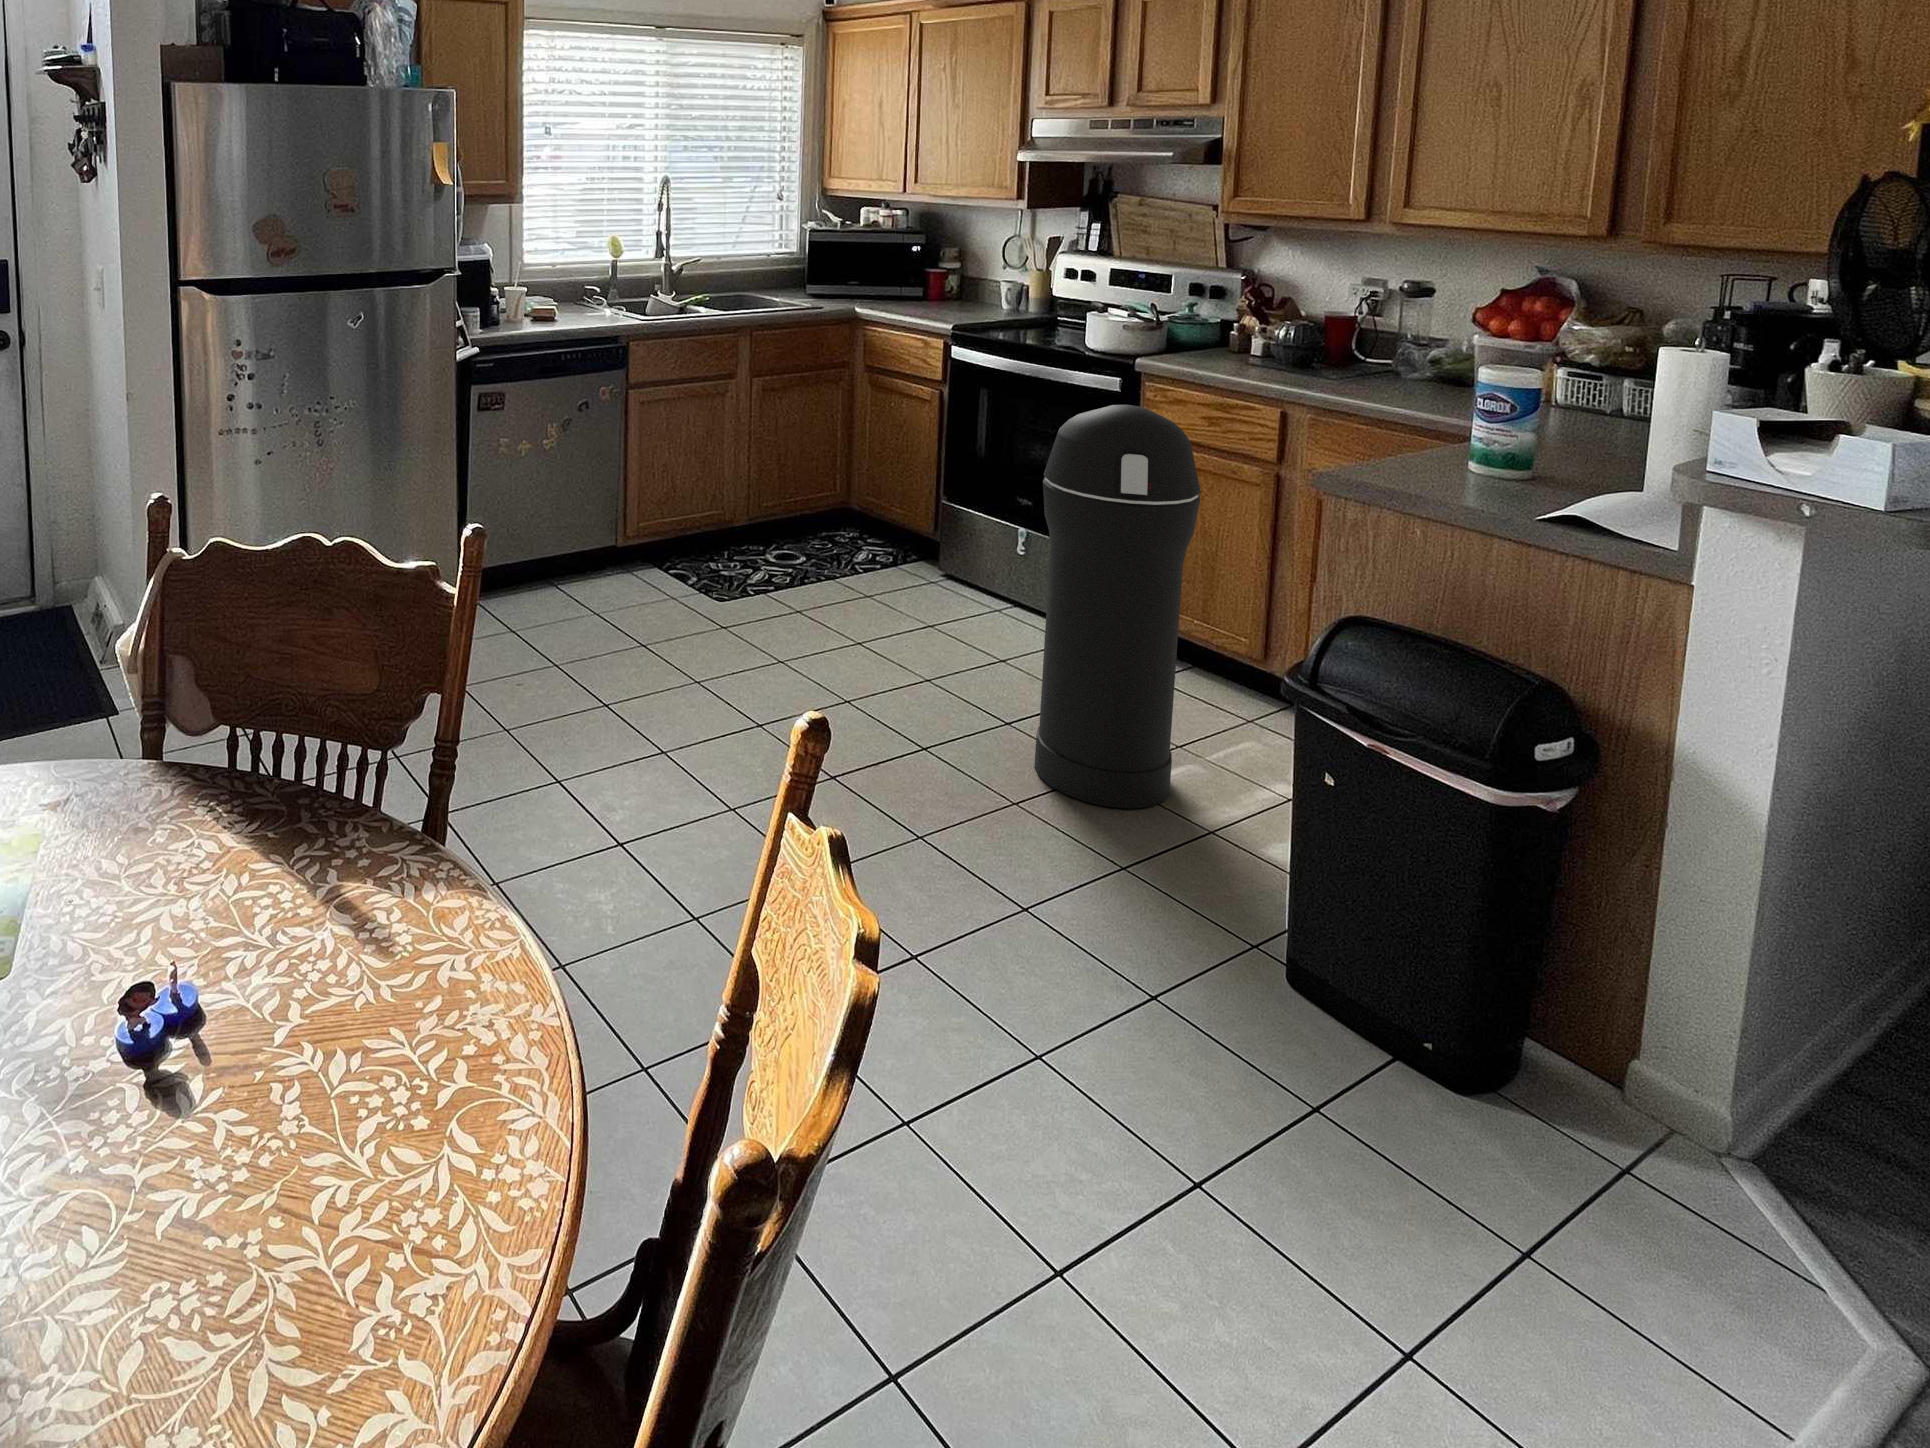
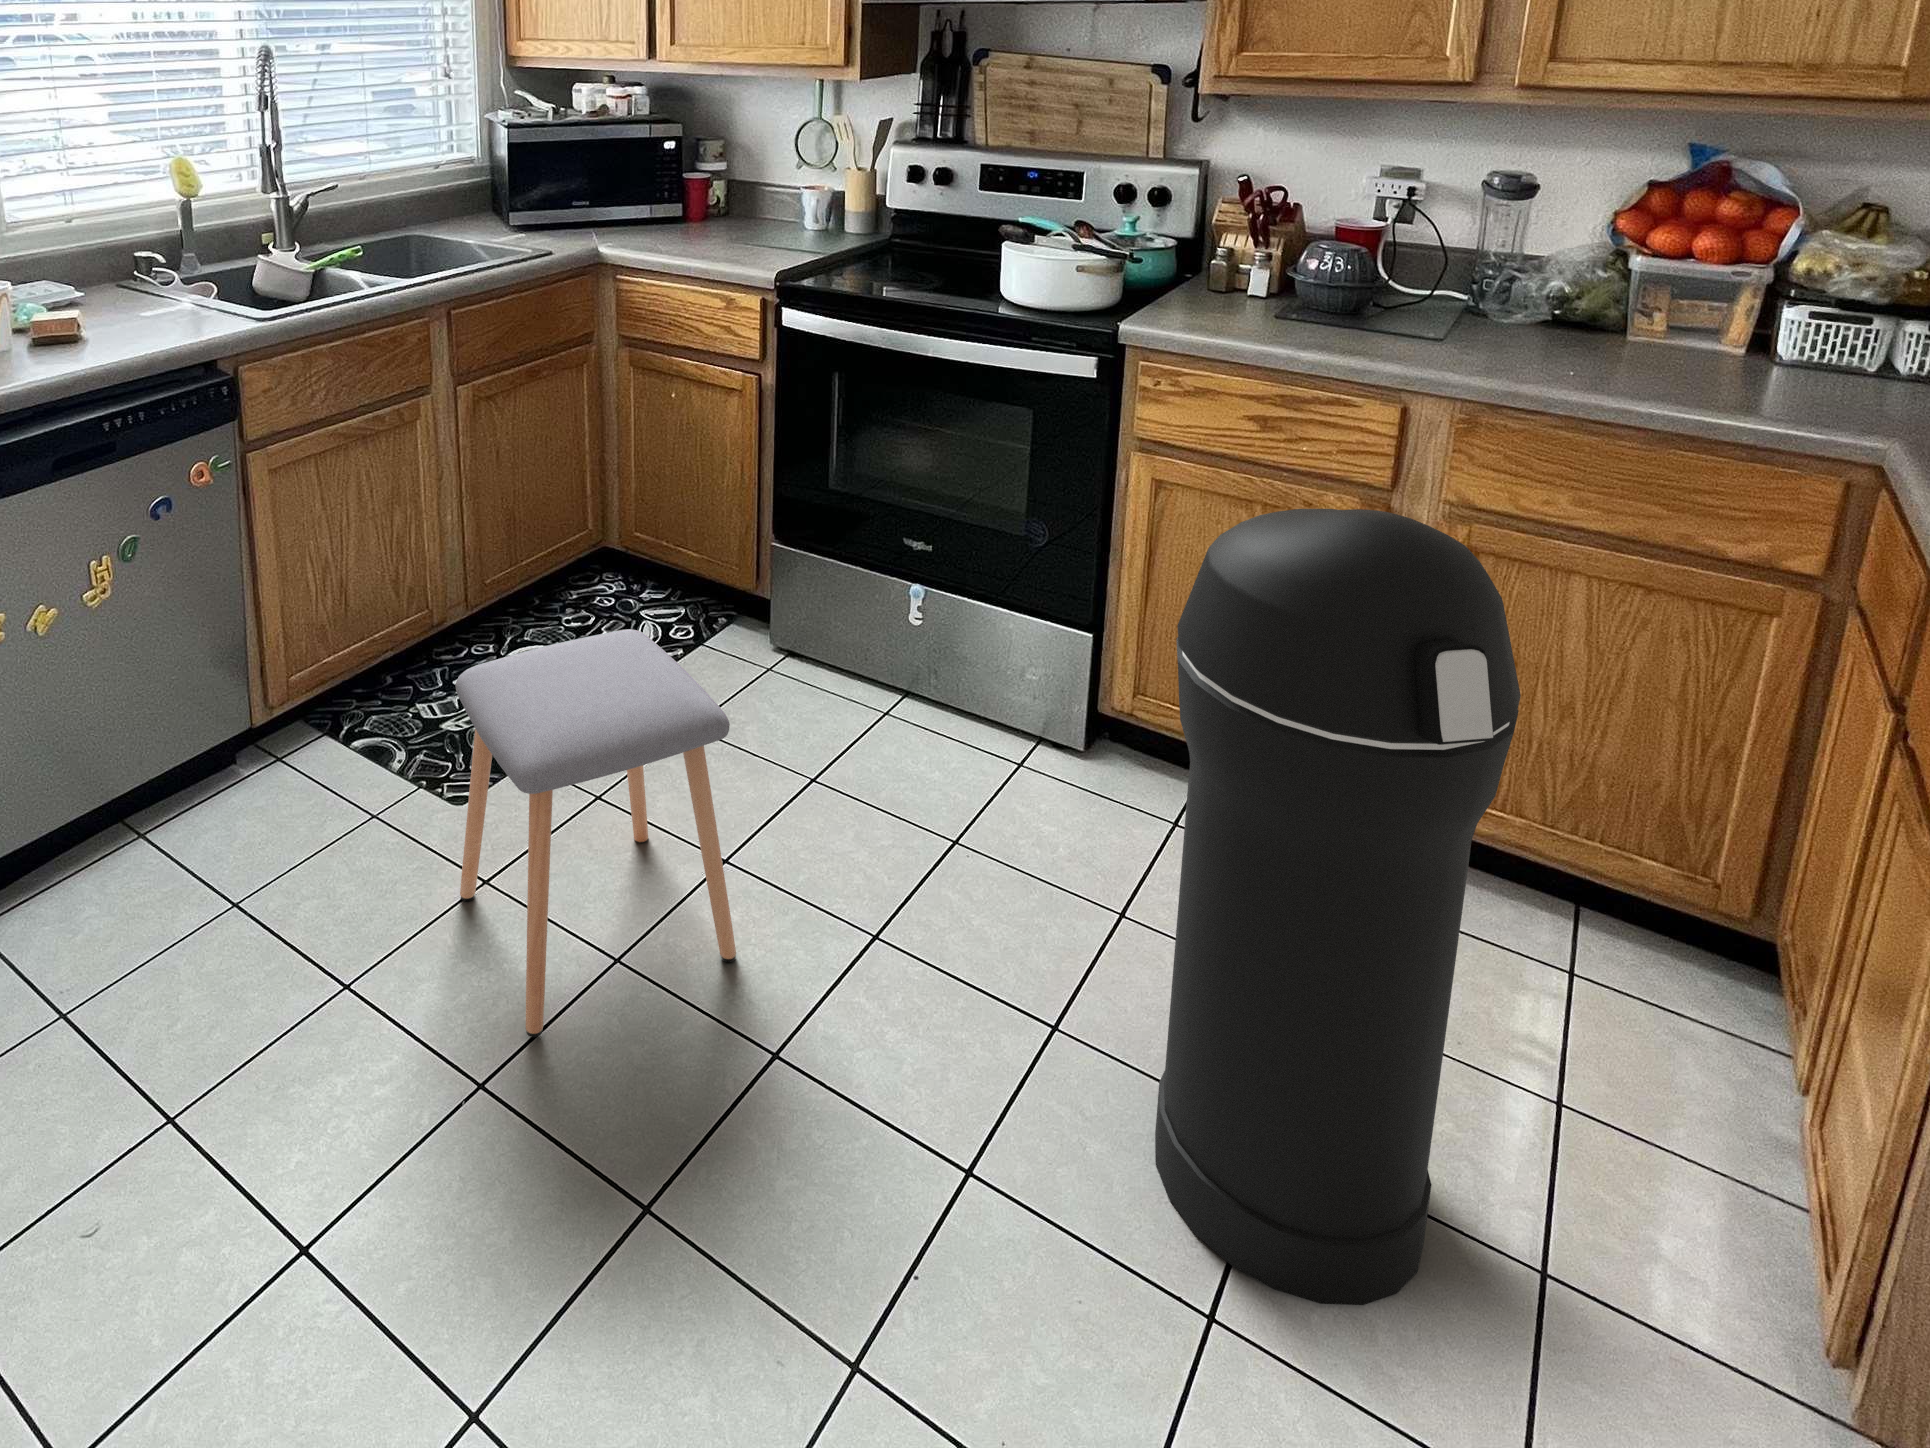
stool: none [713,493,855,669] -> present [455,629,736,1037]

